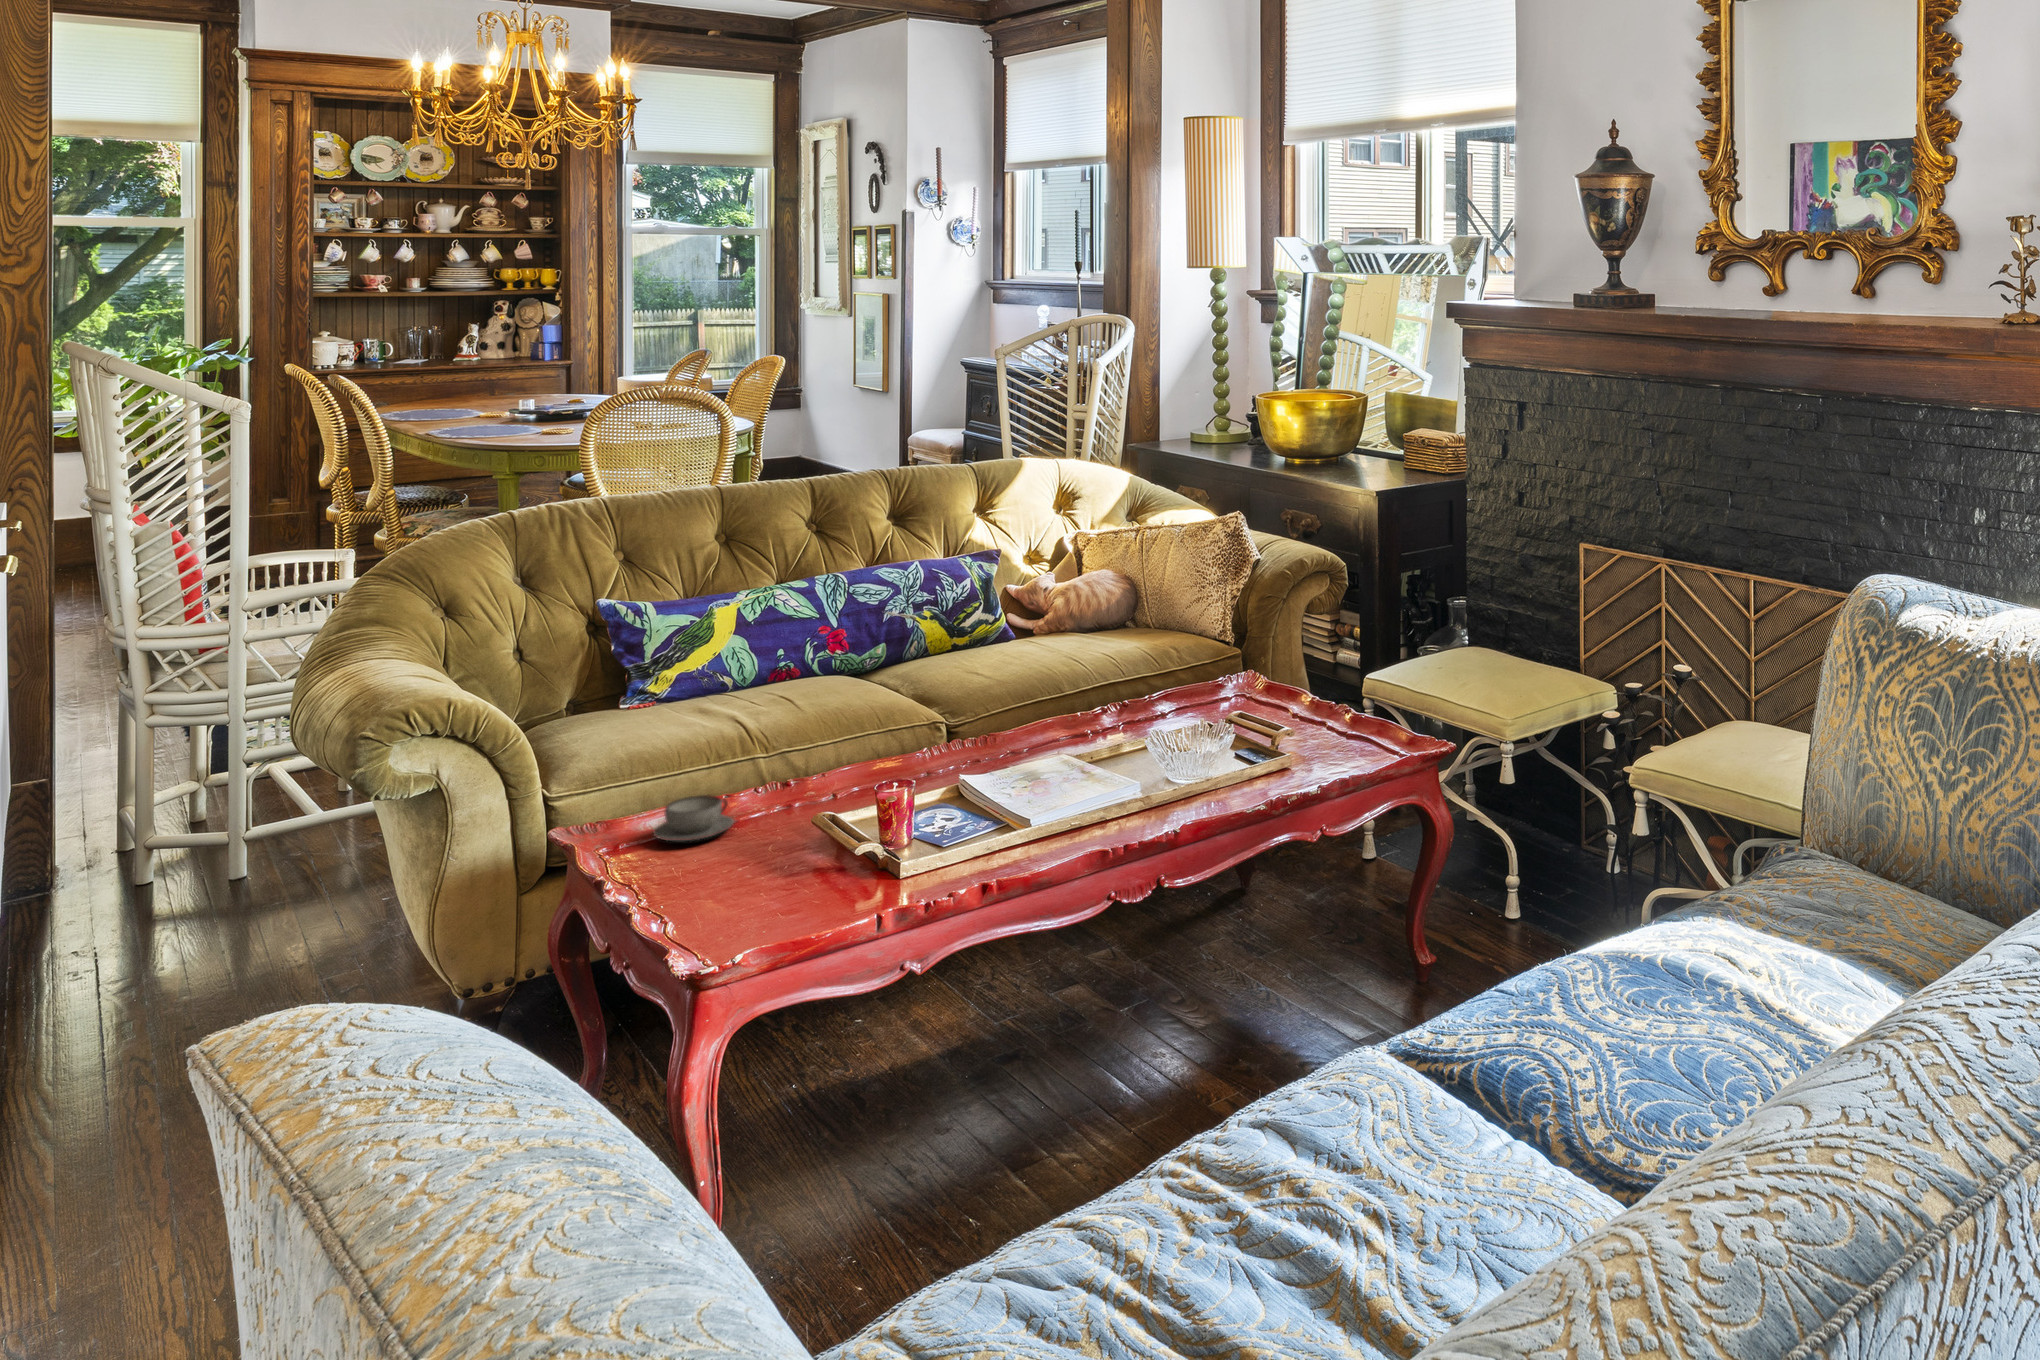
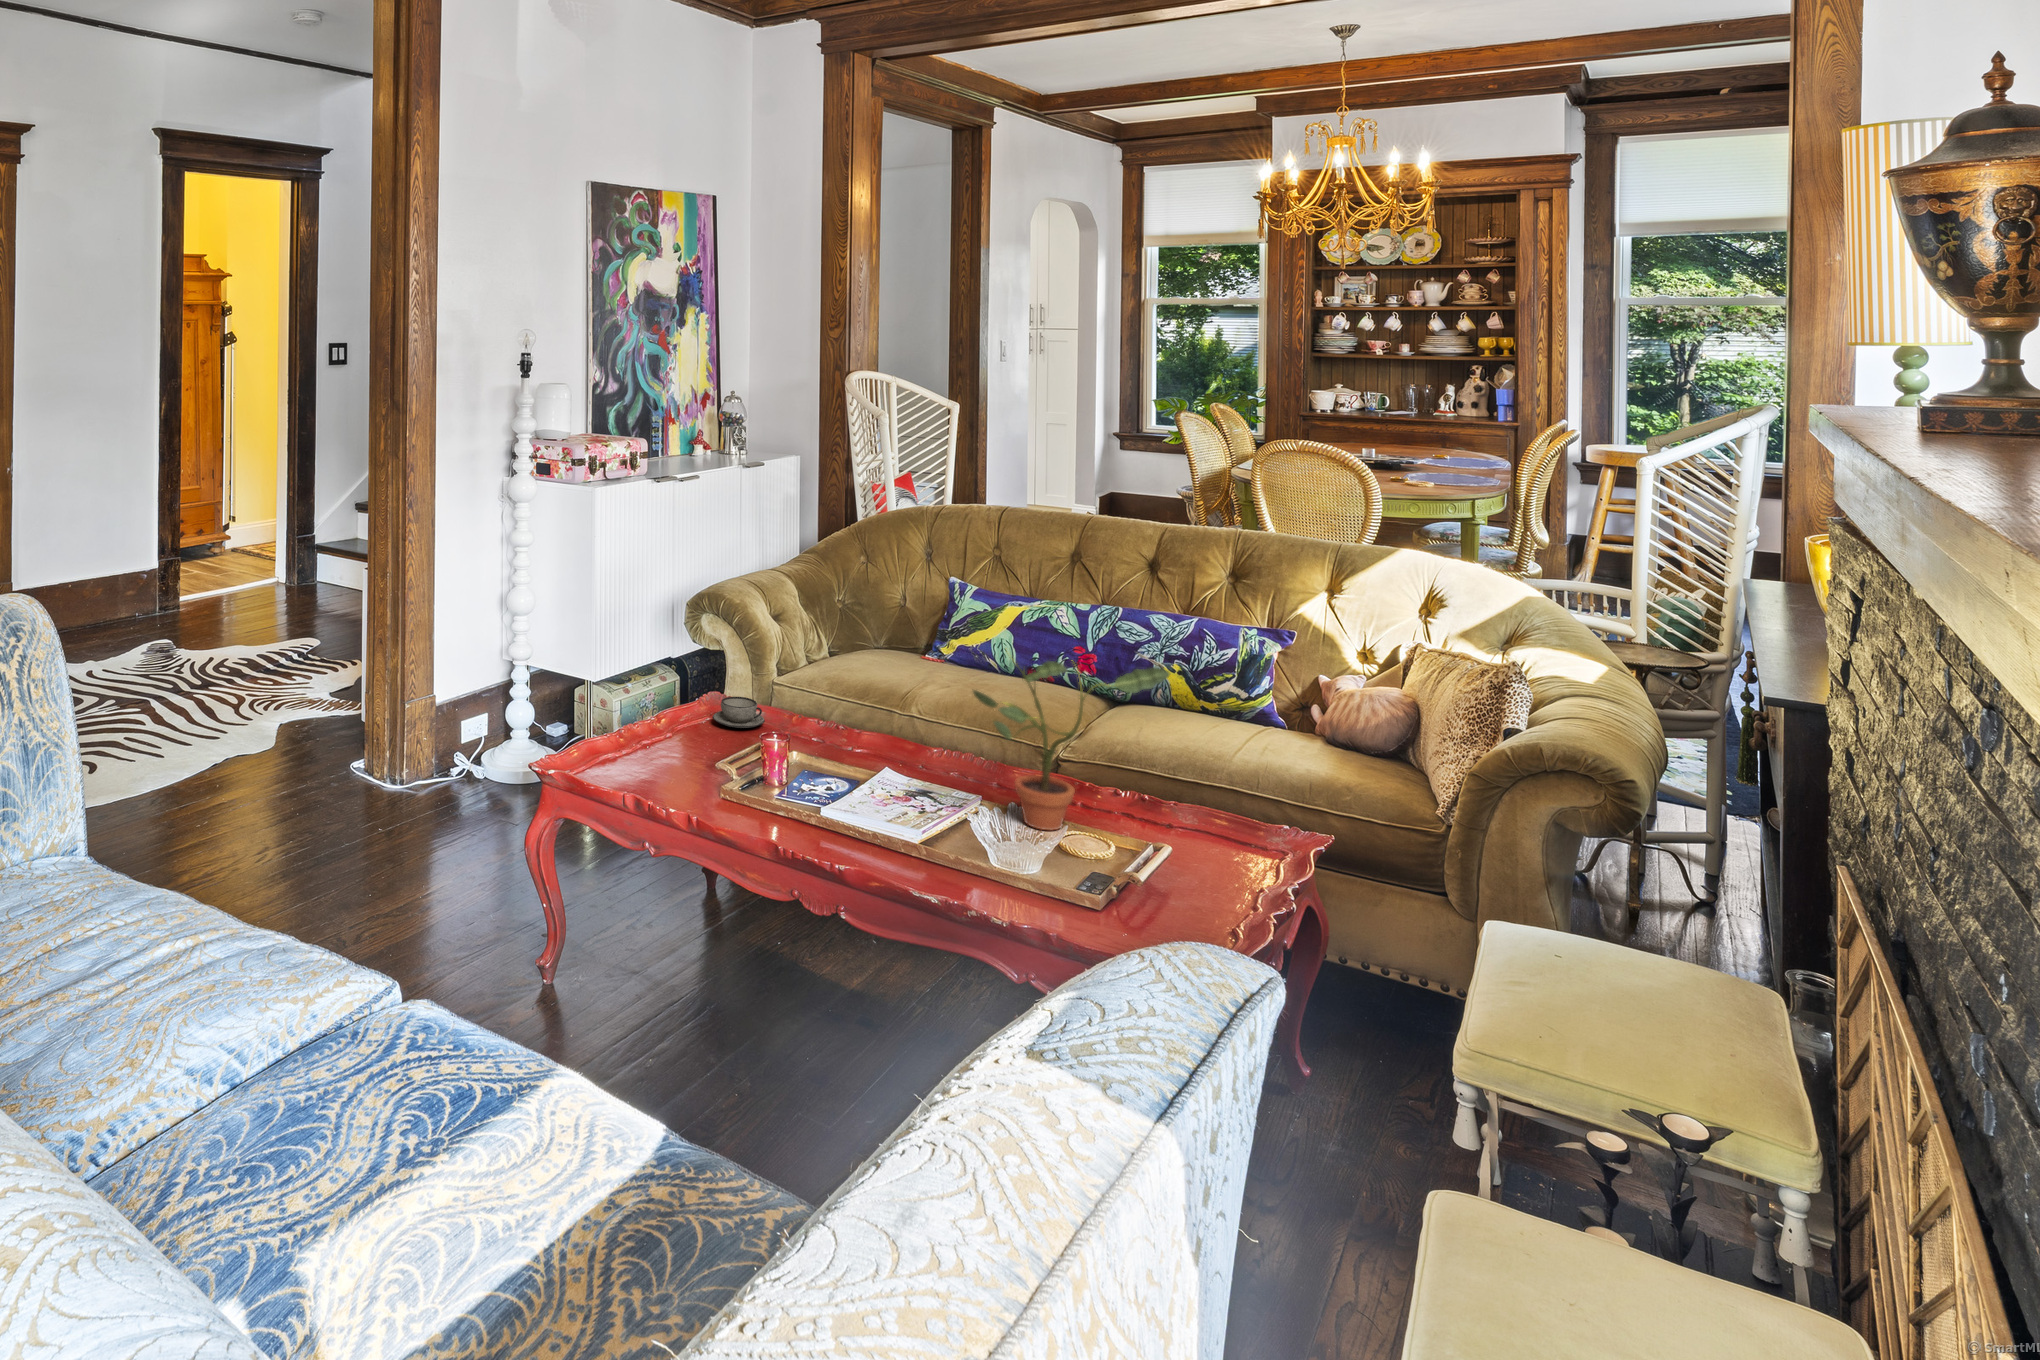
potted plant: none [1102,554,1277,753] -> present [973,653,1170,830]

